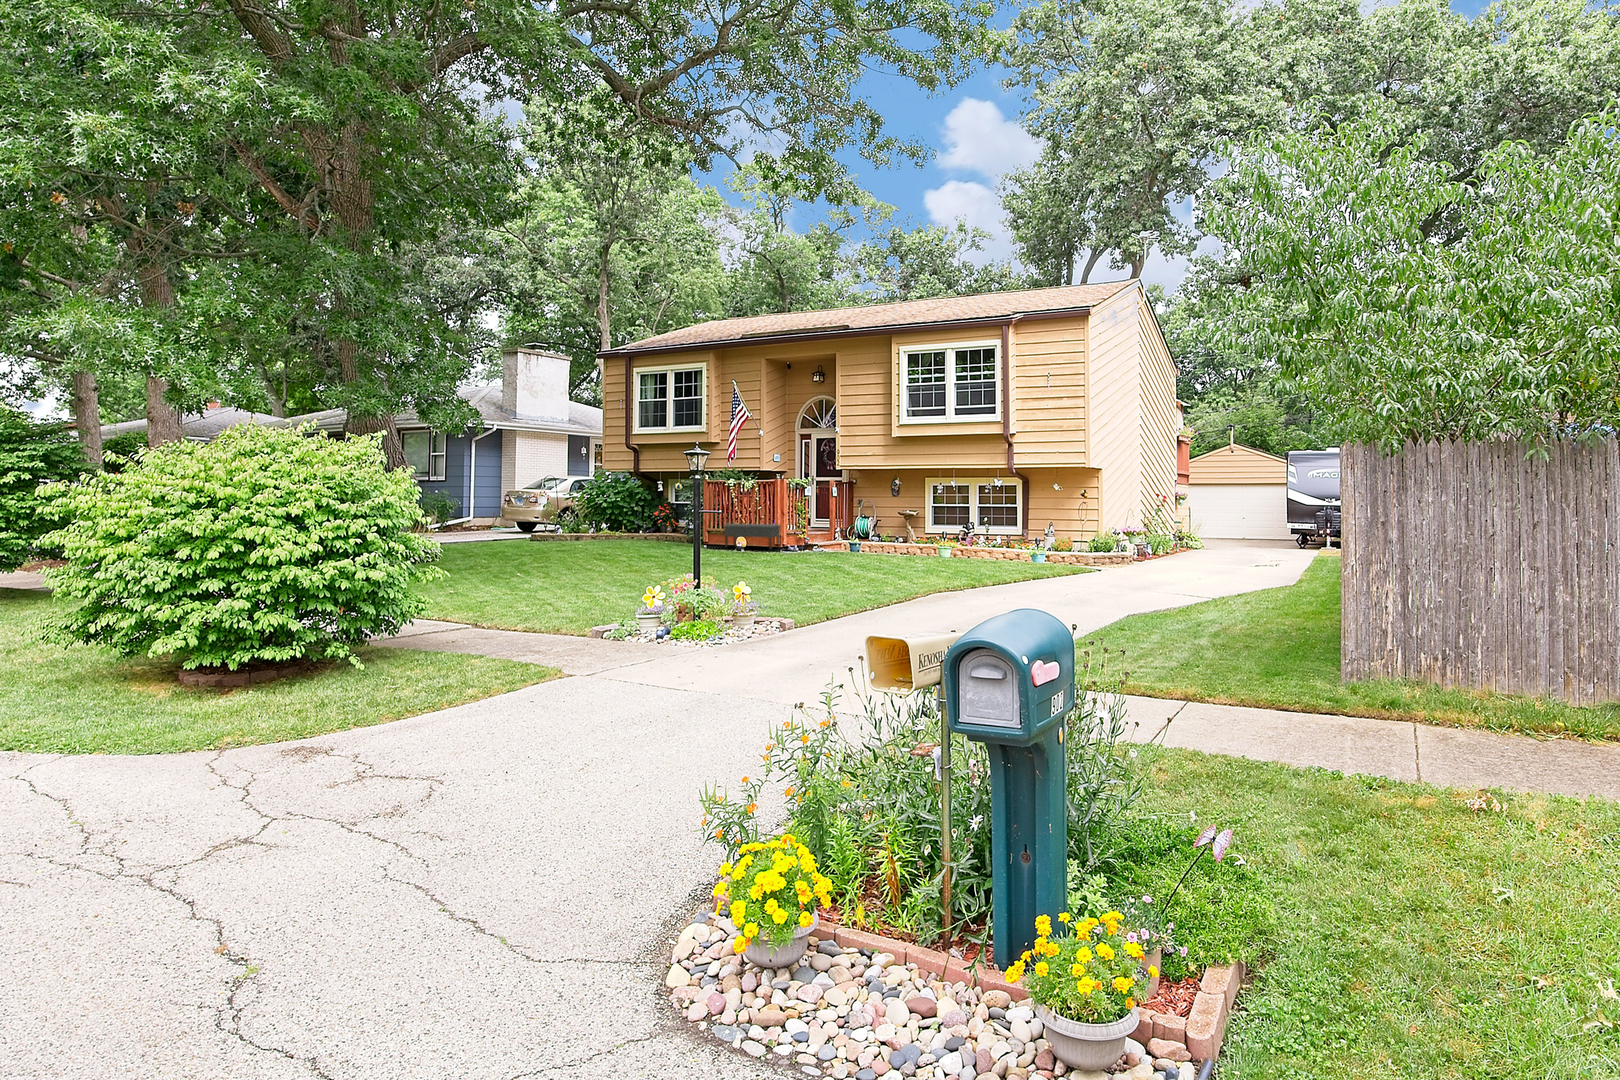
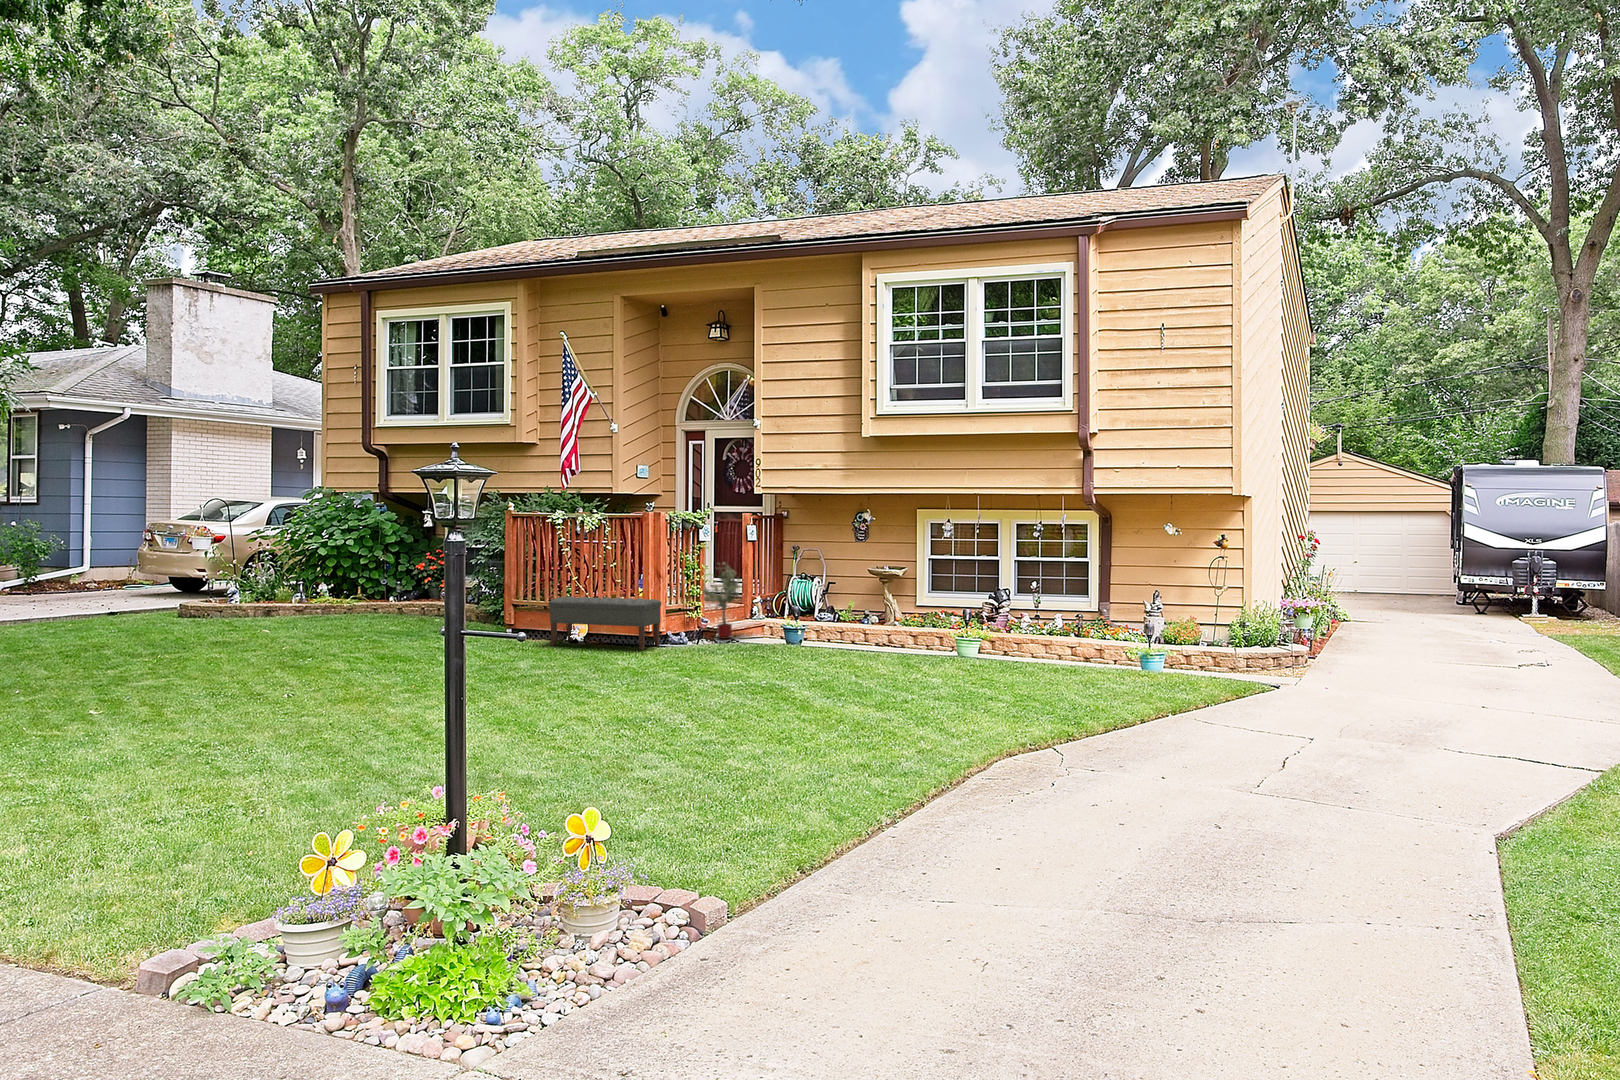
potted tree: none [803,505,824,546] -> present [703,562,741,639]

